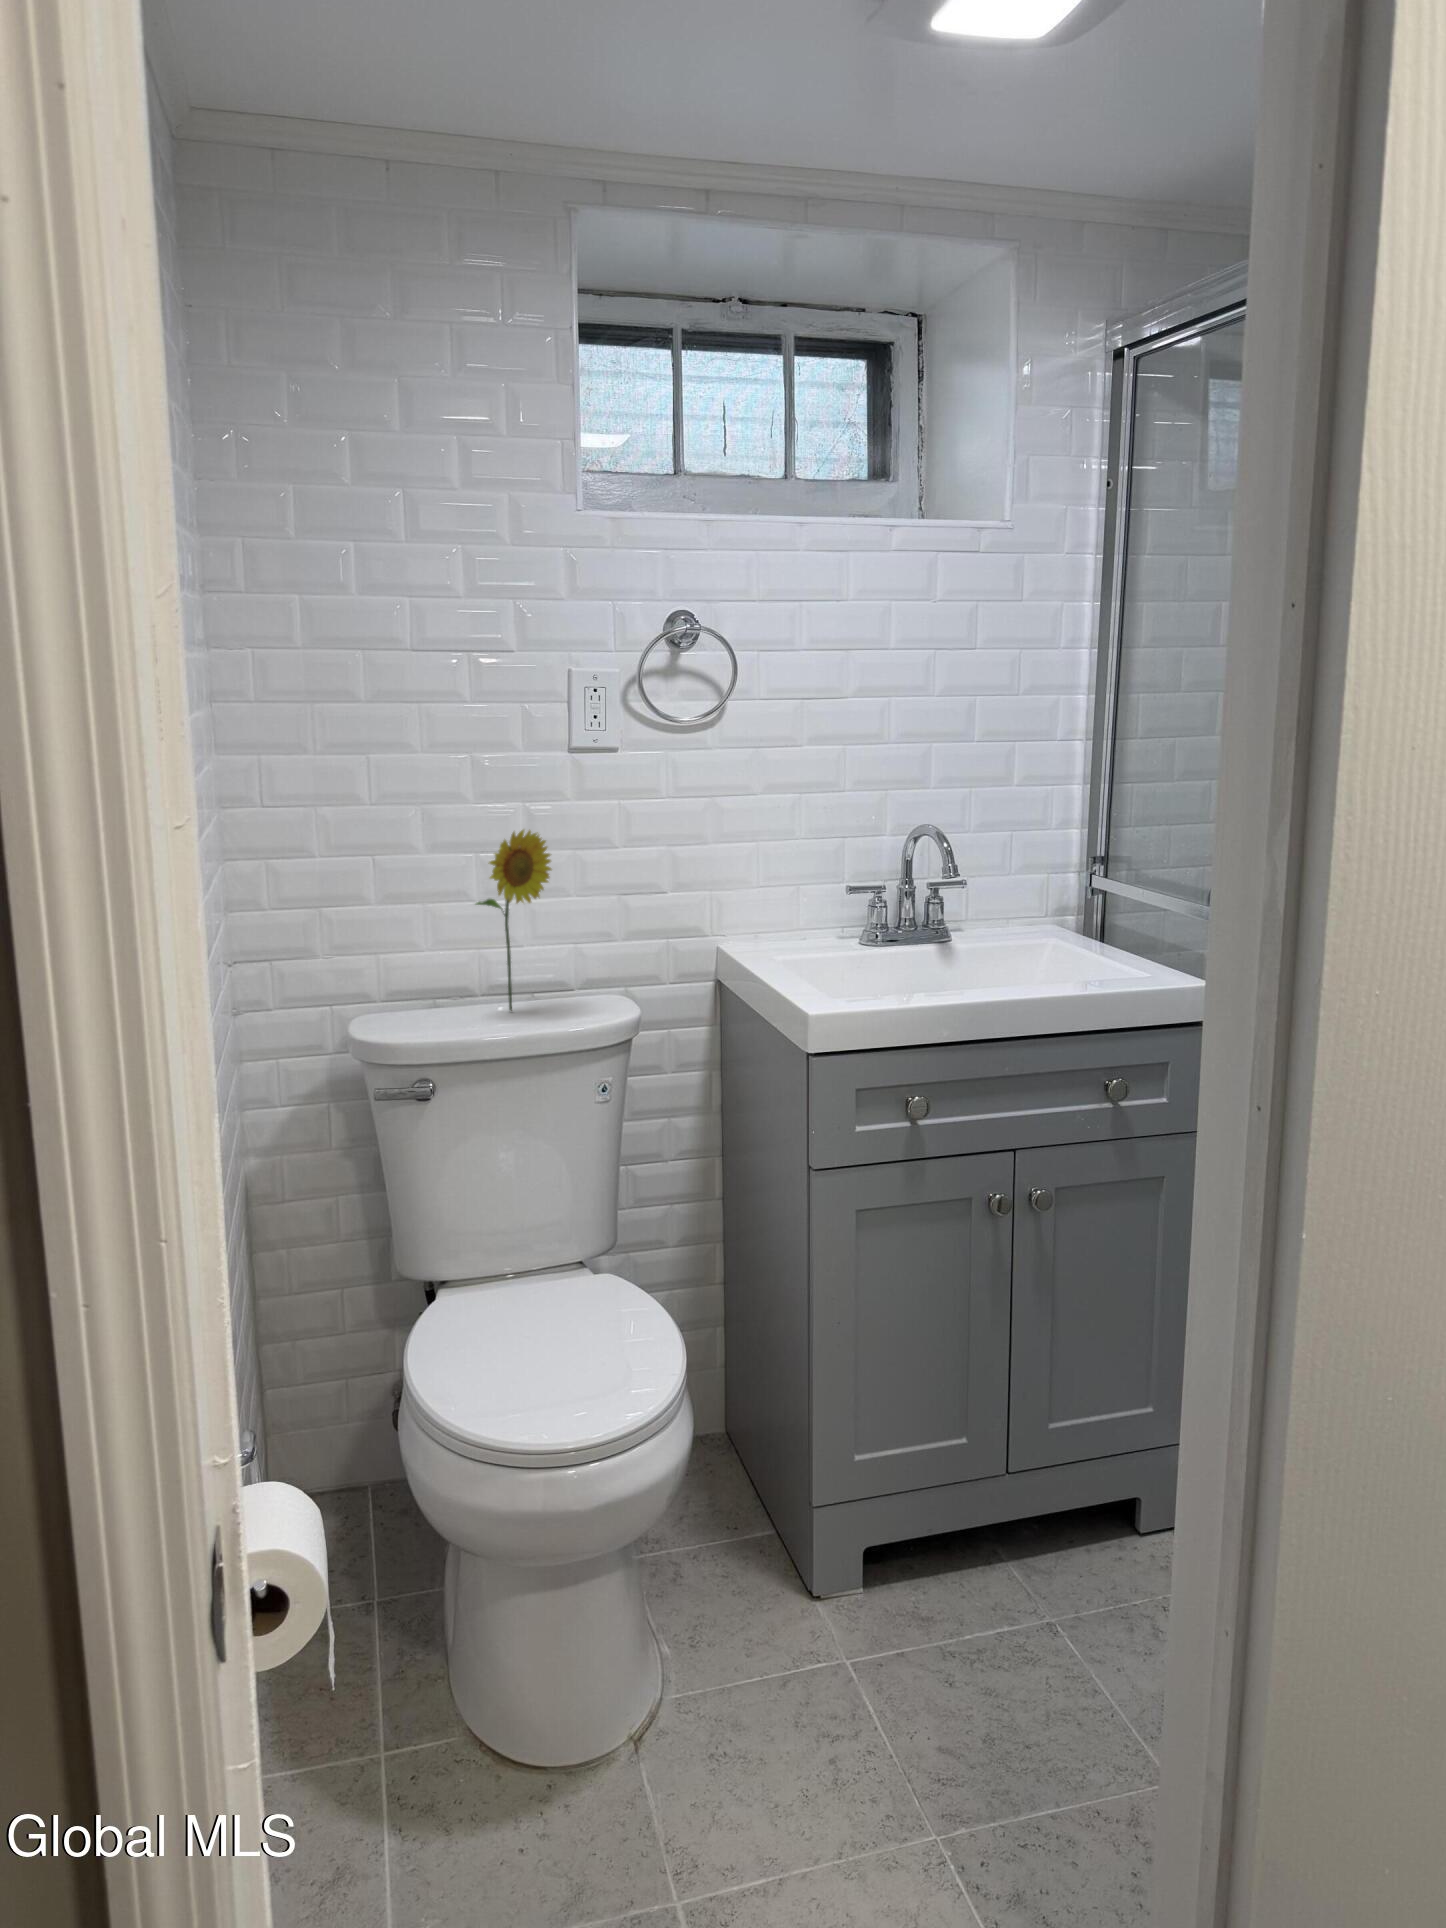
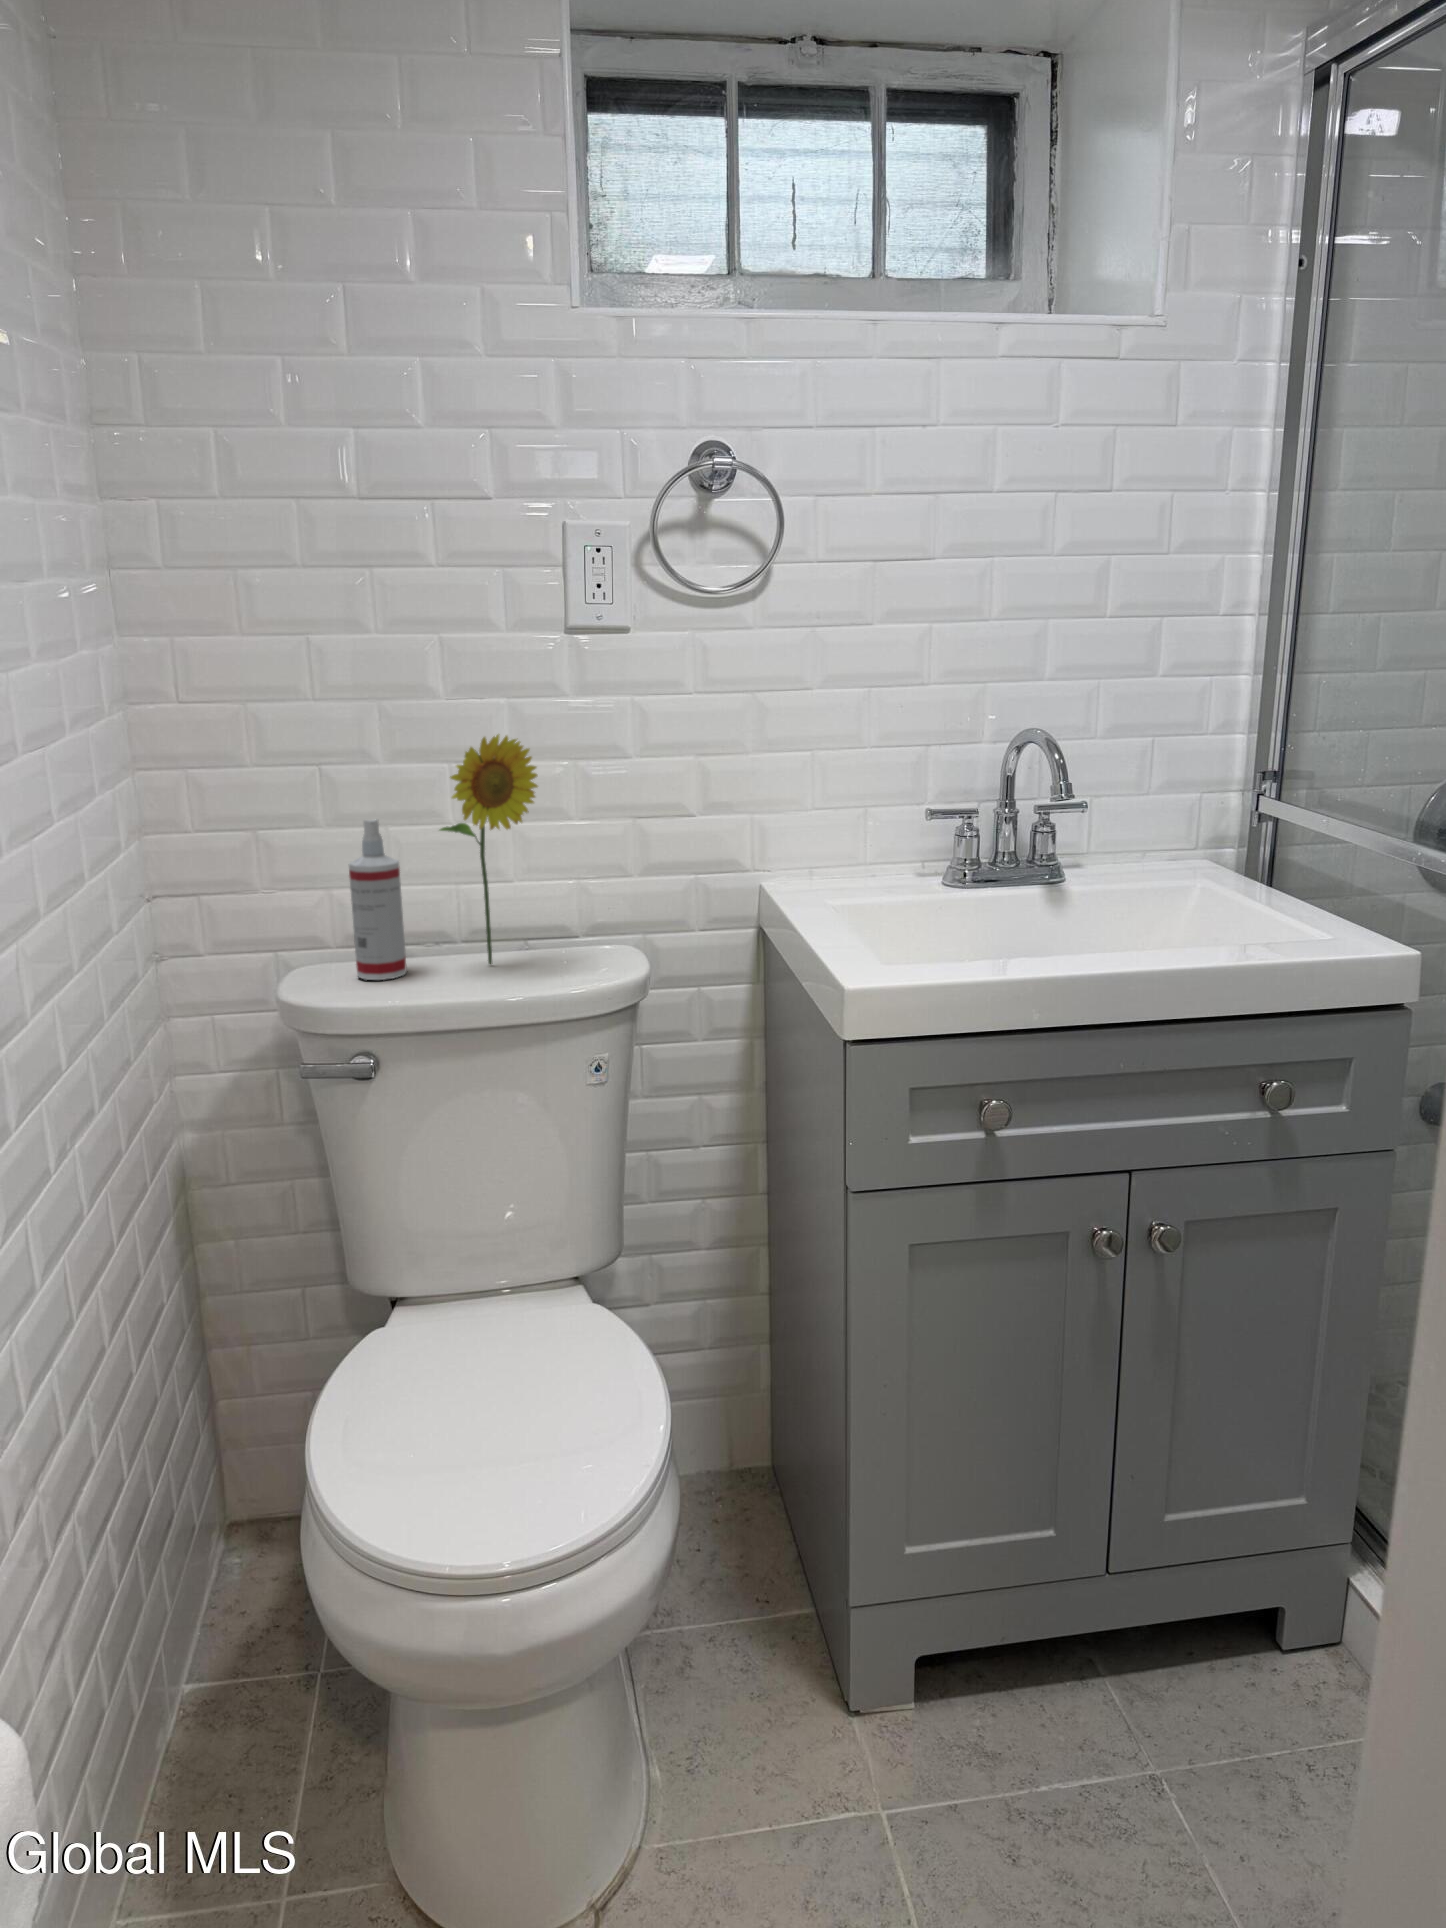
spray bottle: none [402,896,444,1024] -> present [349,820,407,980]

